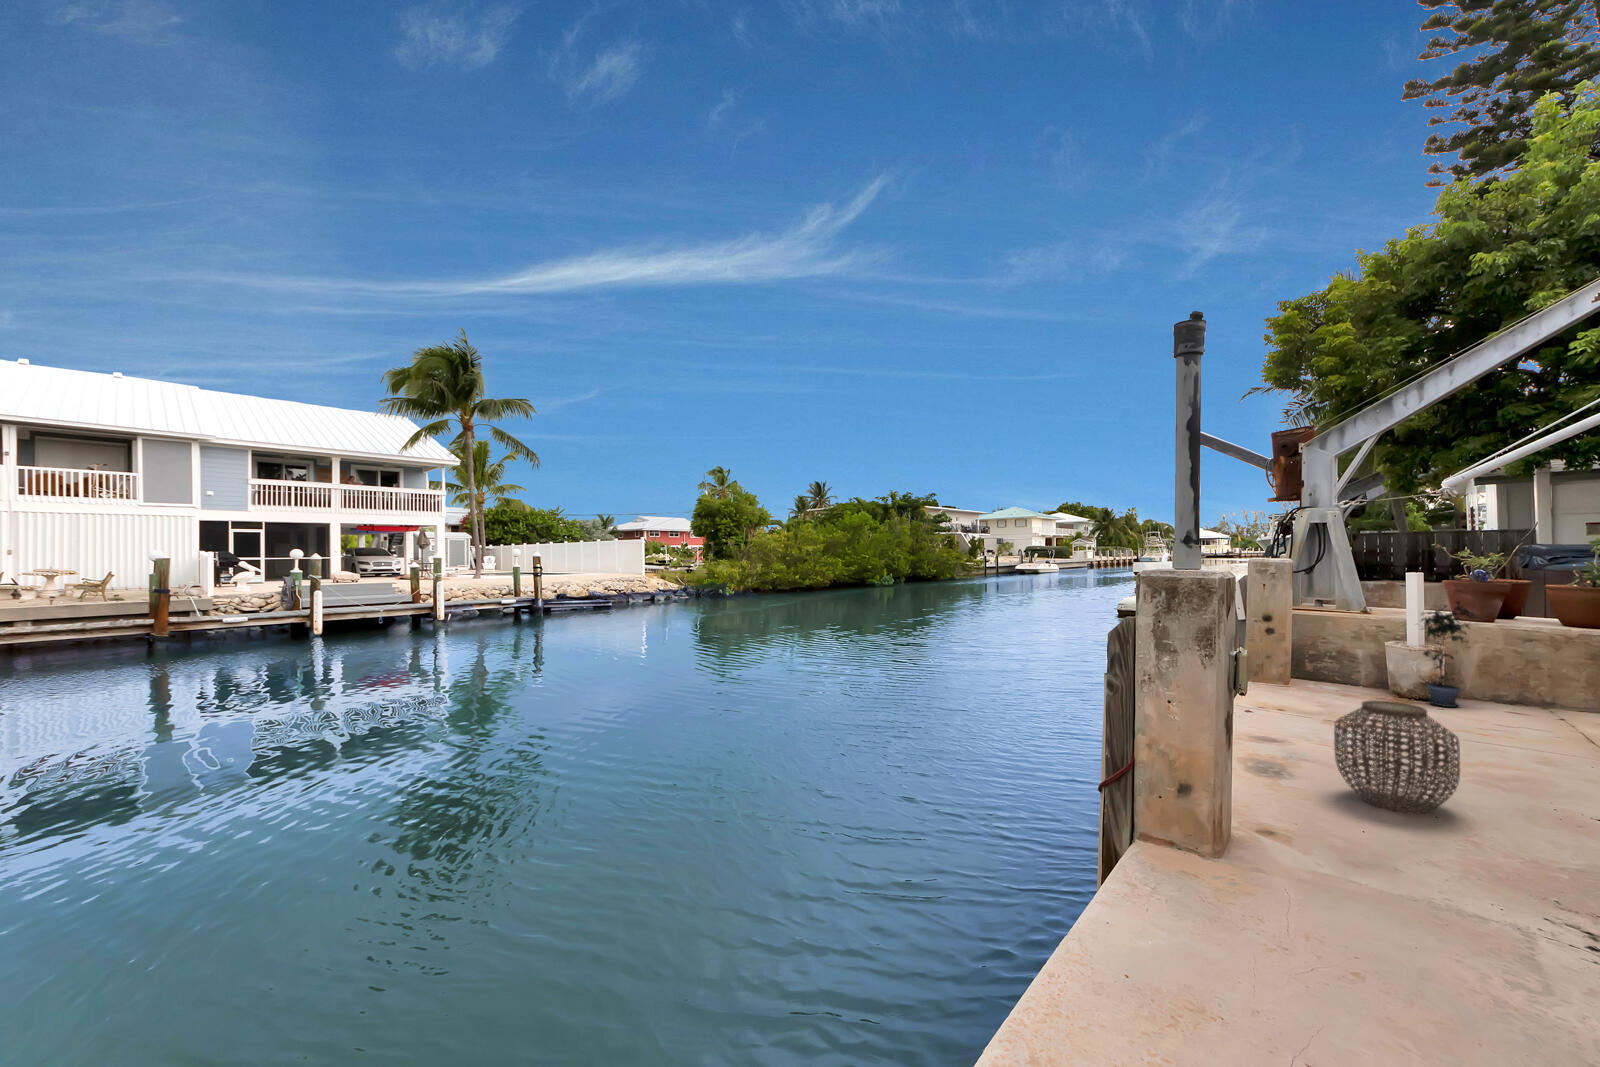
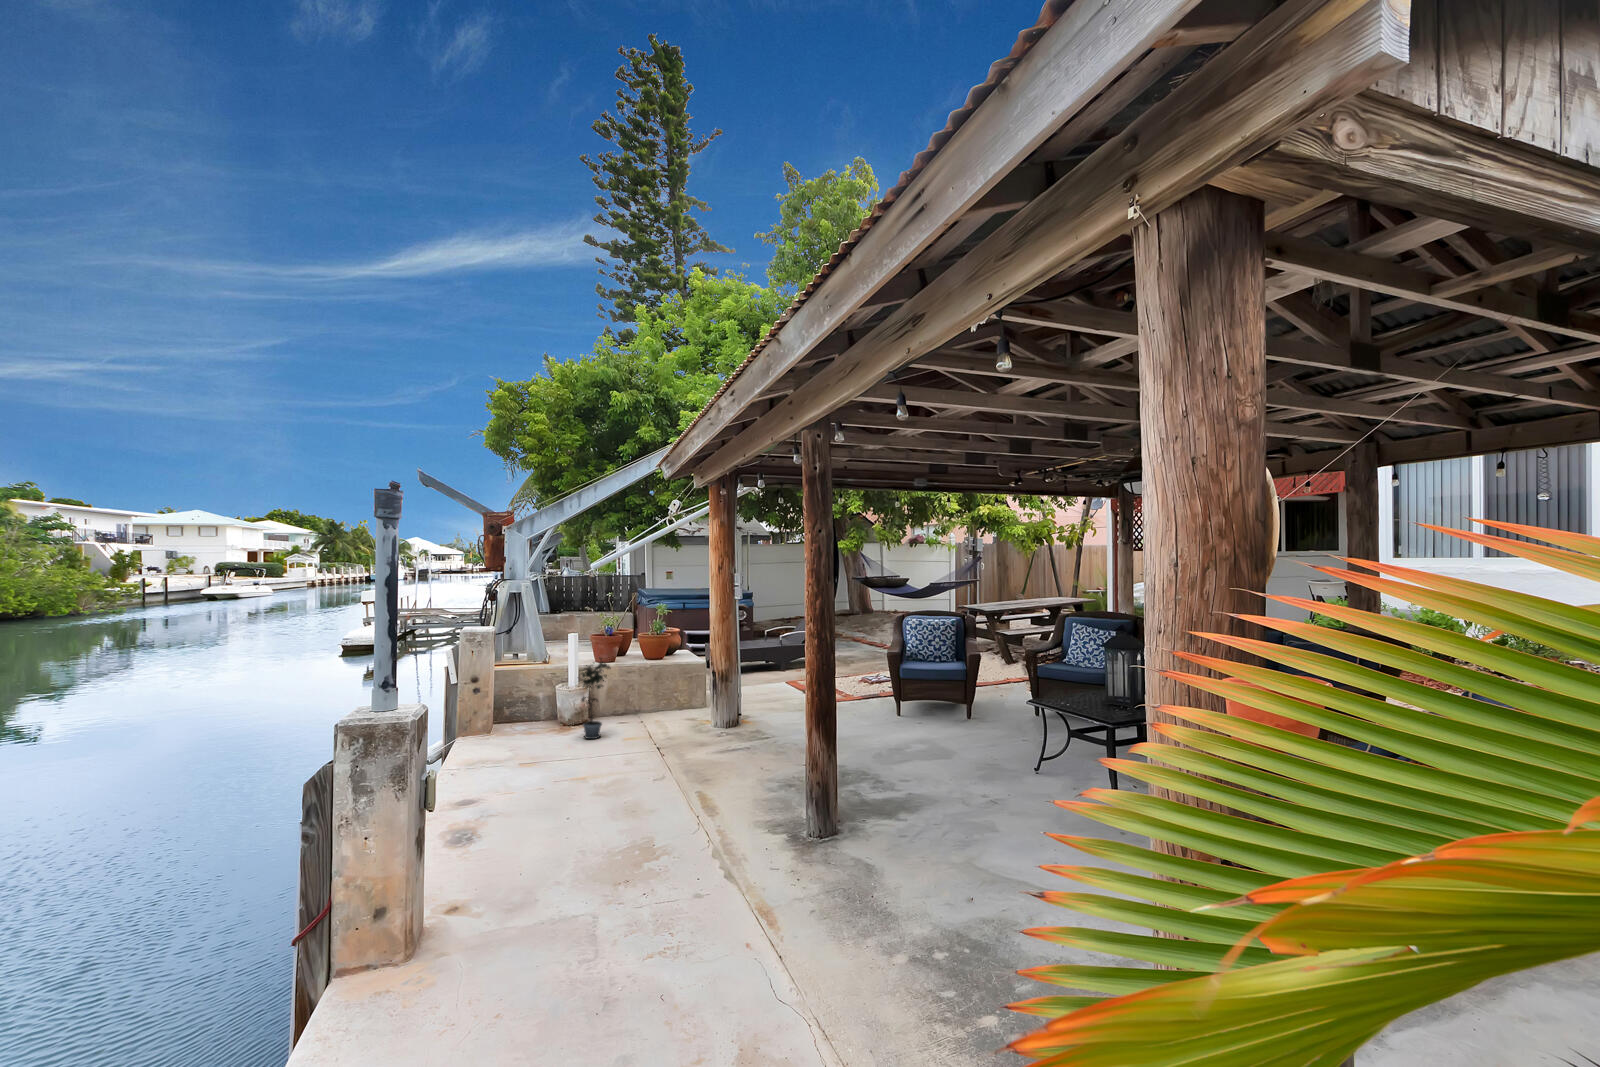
woven basket: present [1334,700,1460,813] -> none [505,772,580,859]

